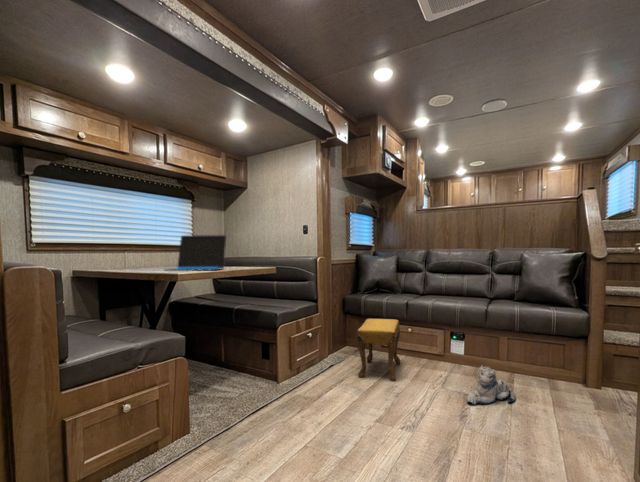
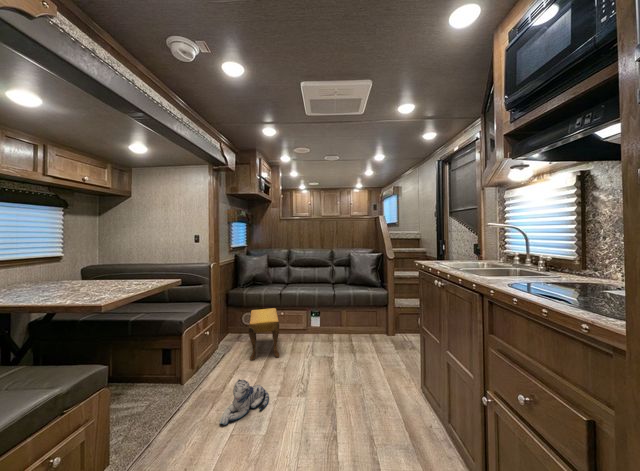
laptop: present [166,235,226,271] -> none [45,254,121,302]
plush toy: present [467,365,516,405] -> present [219,379,269,425]

